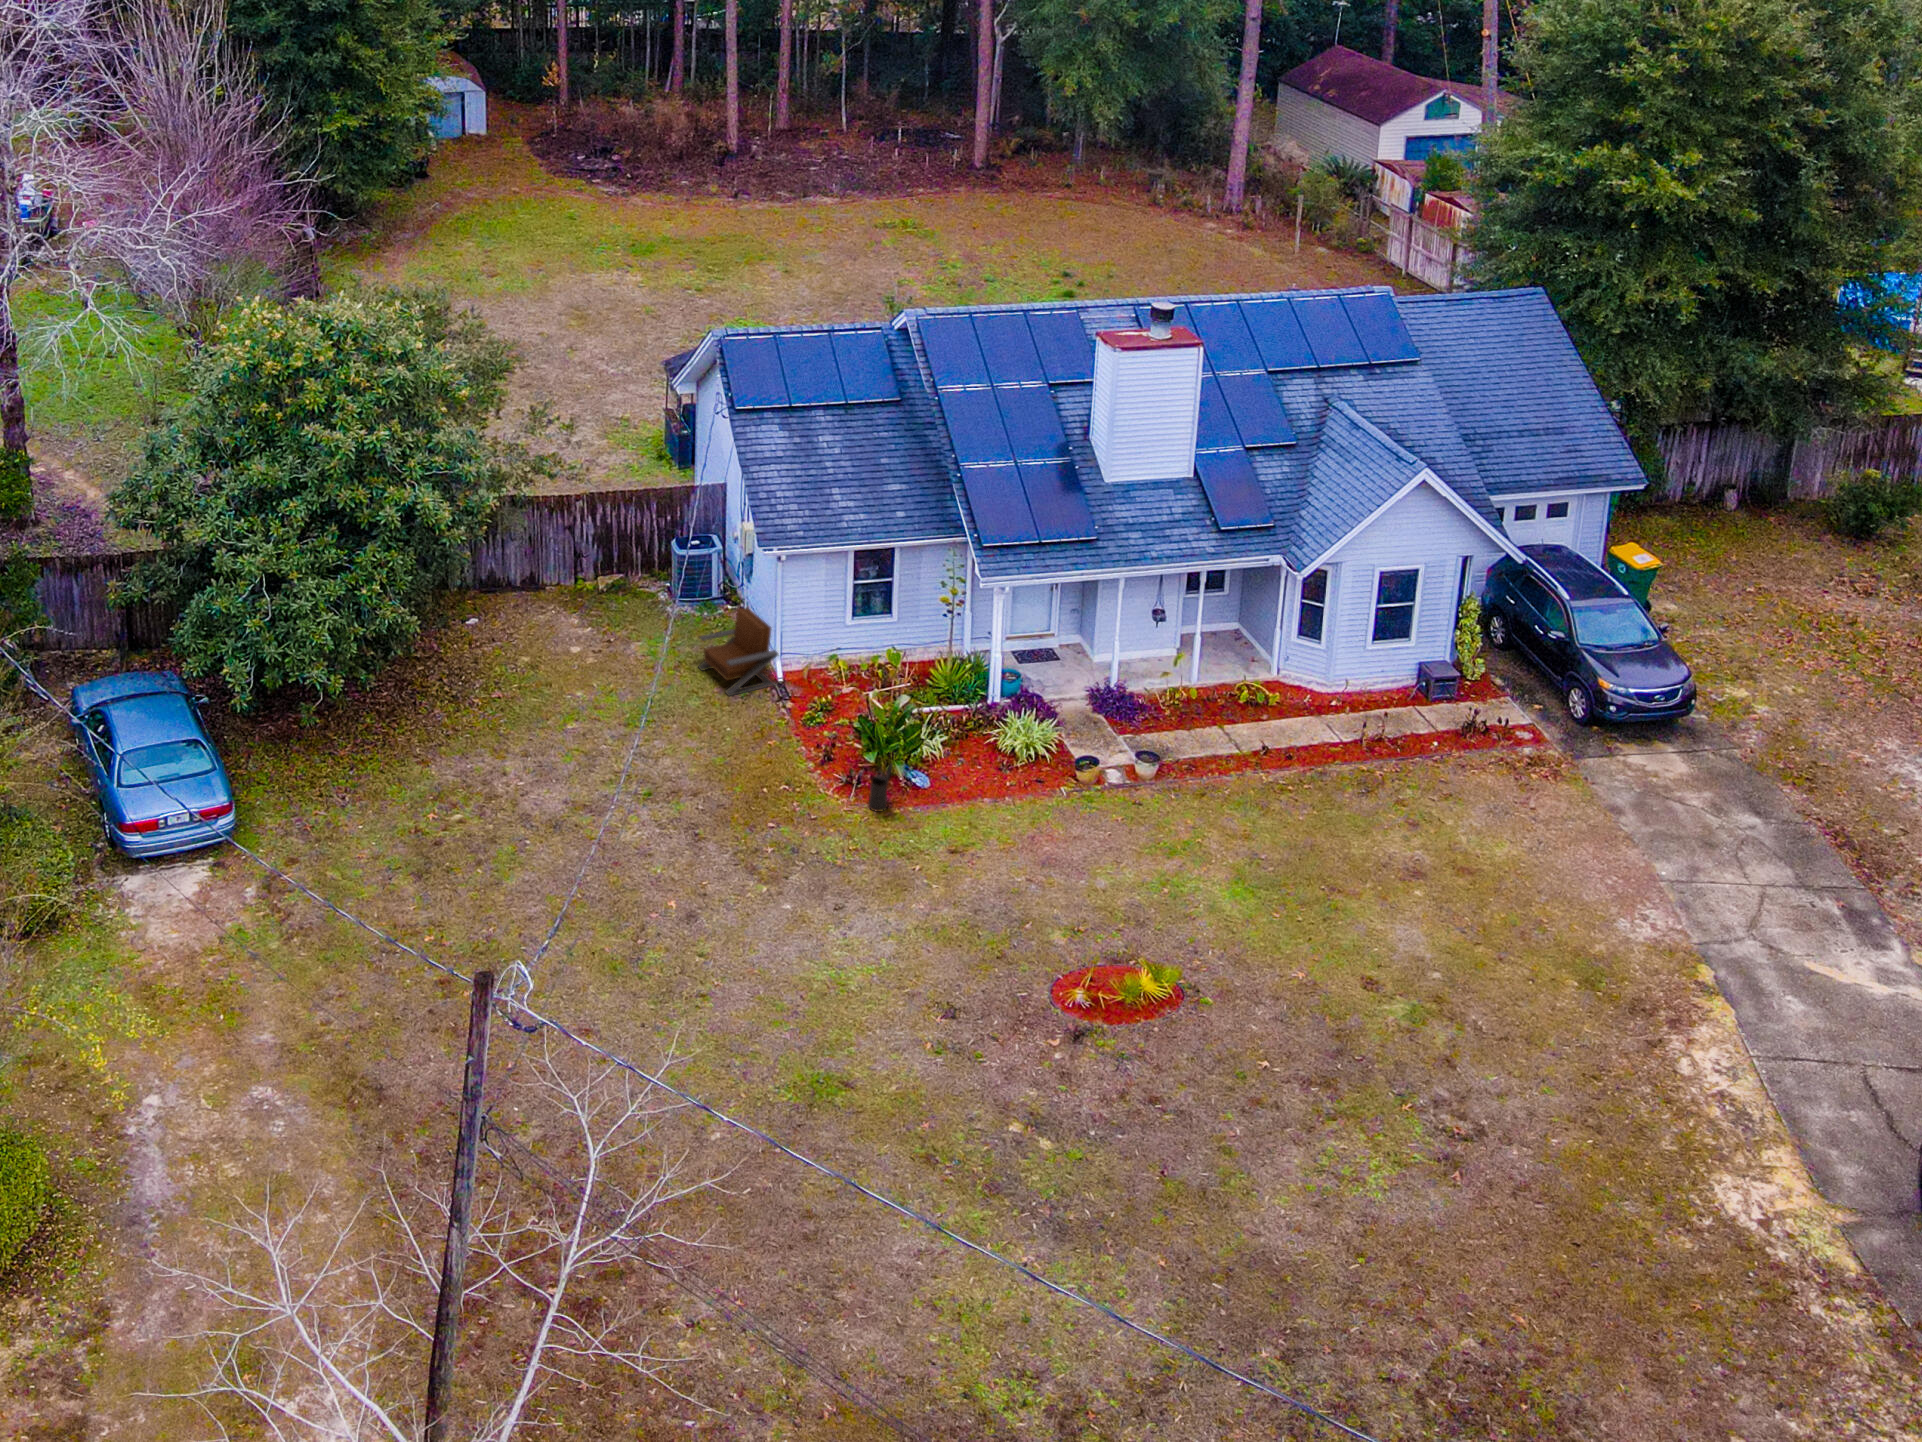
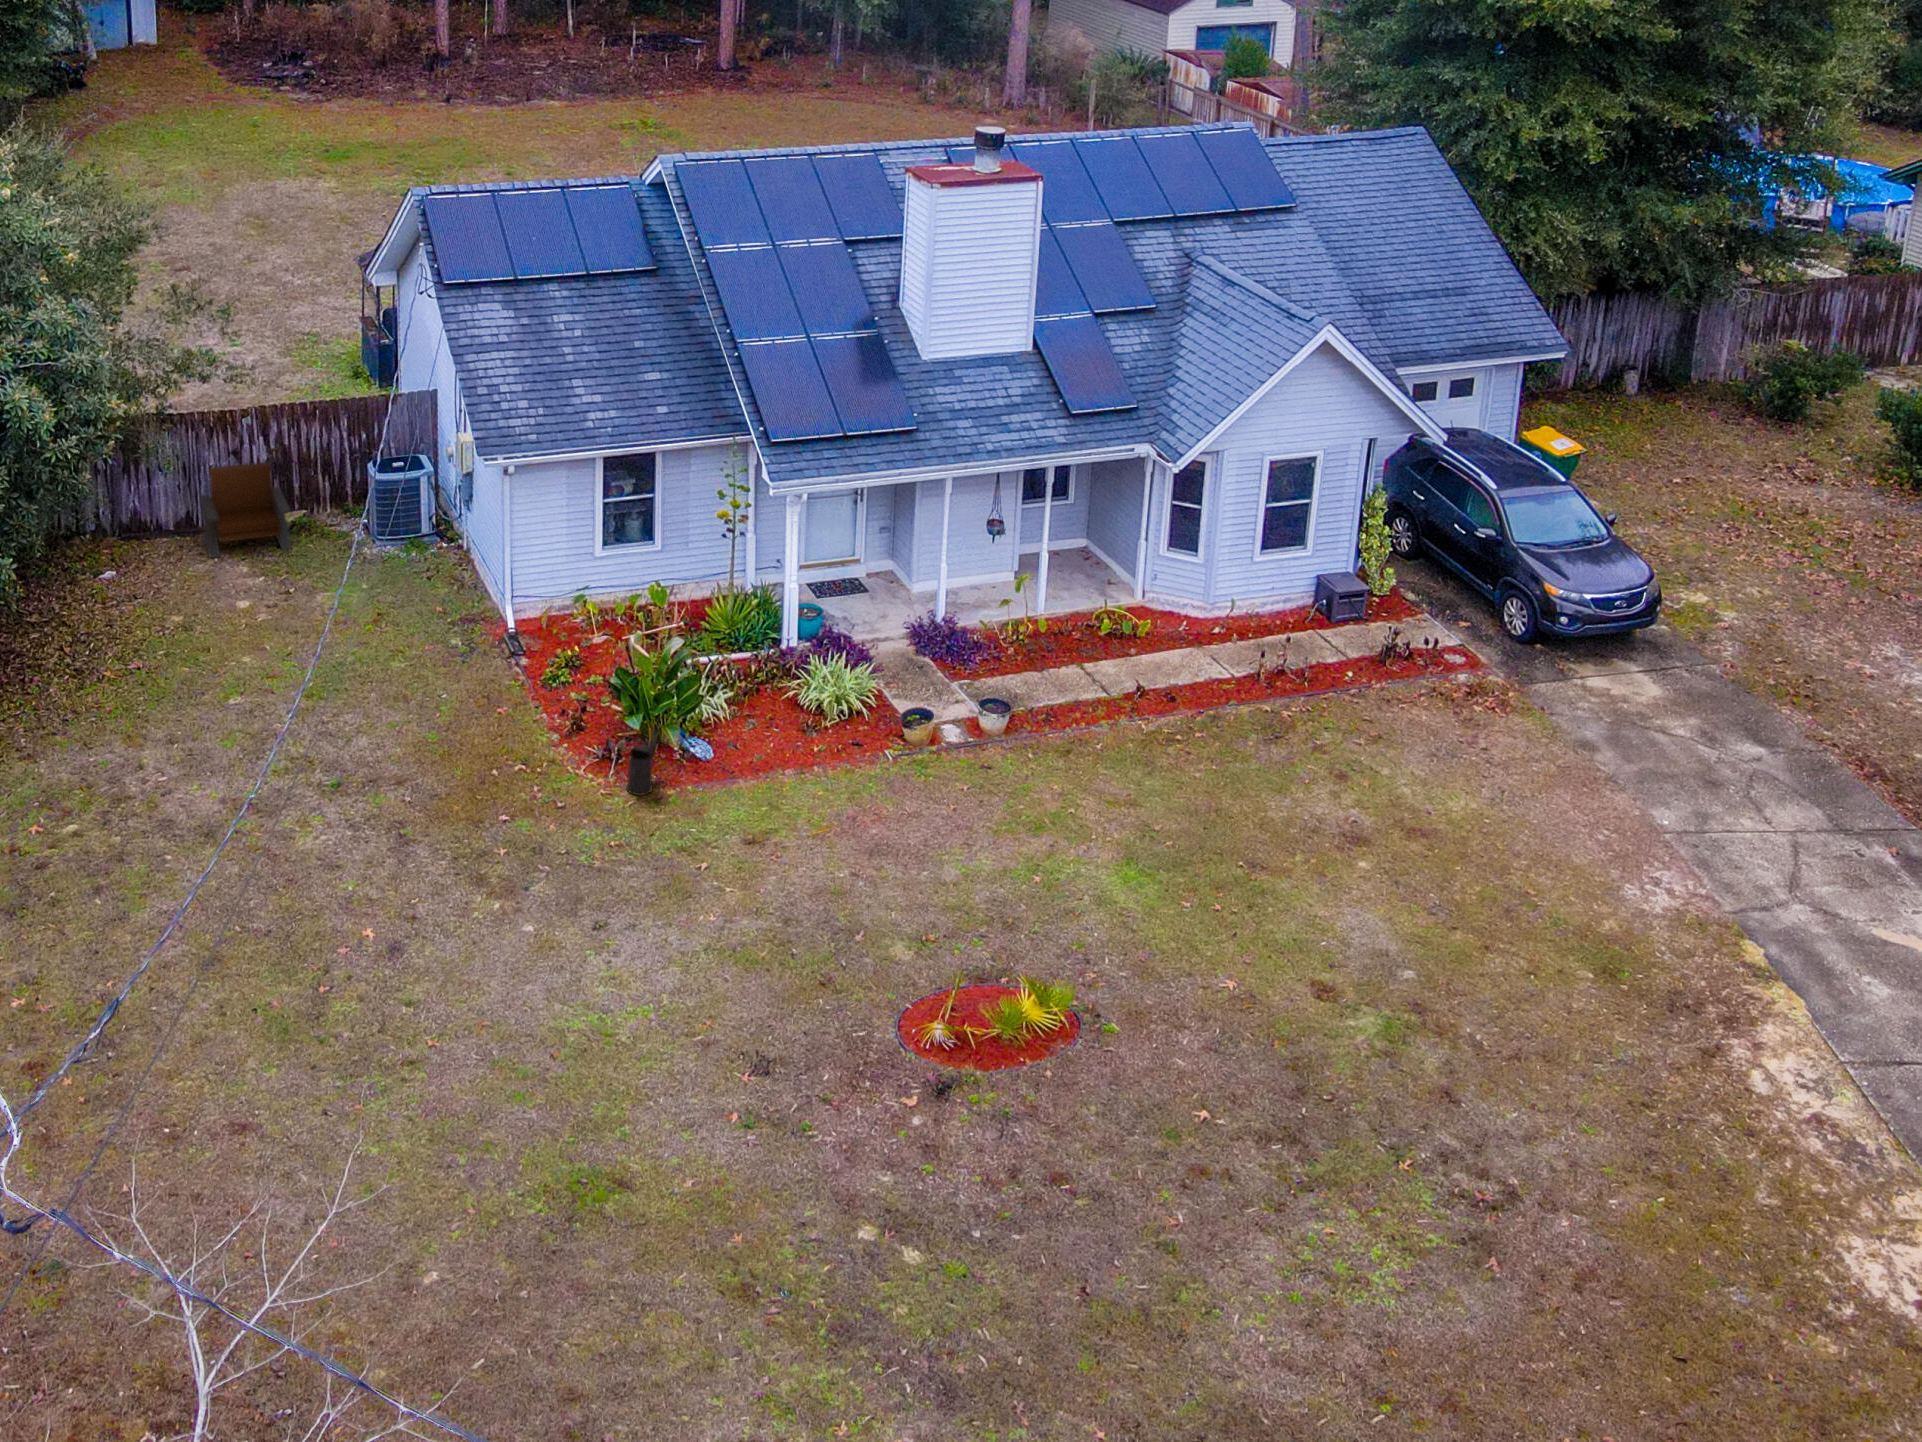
lounge chair: present [698,608,778,696] -> present [199,462,292,558]

